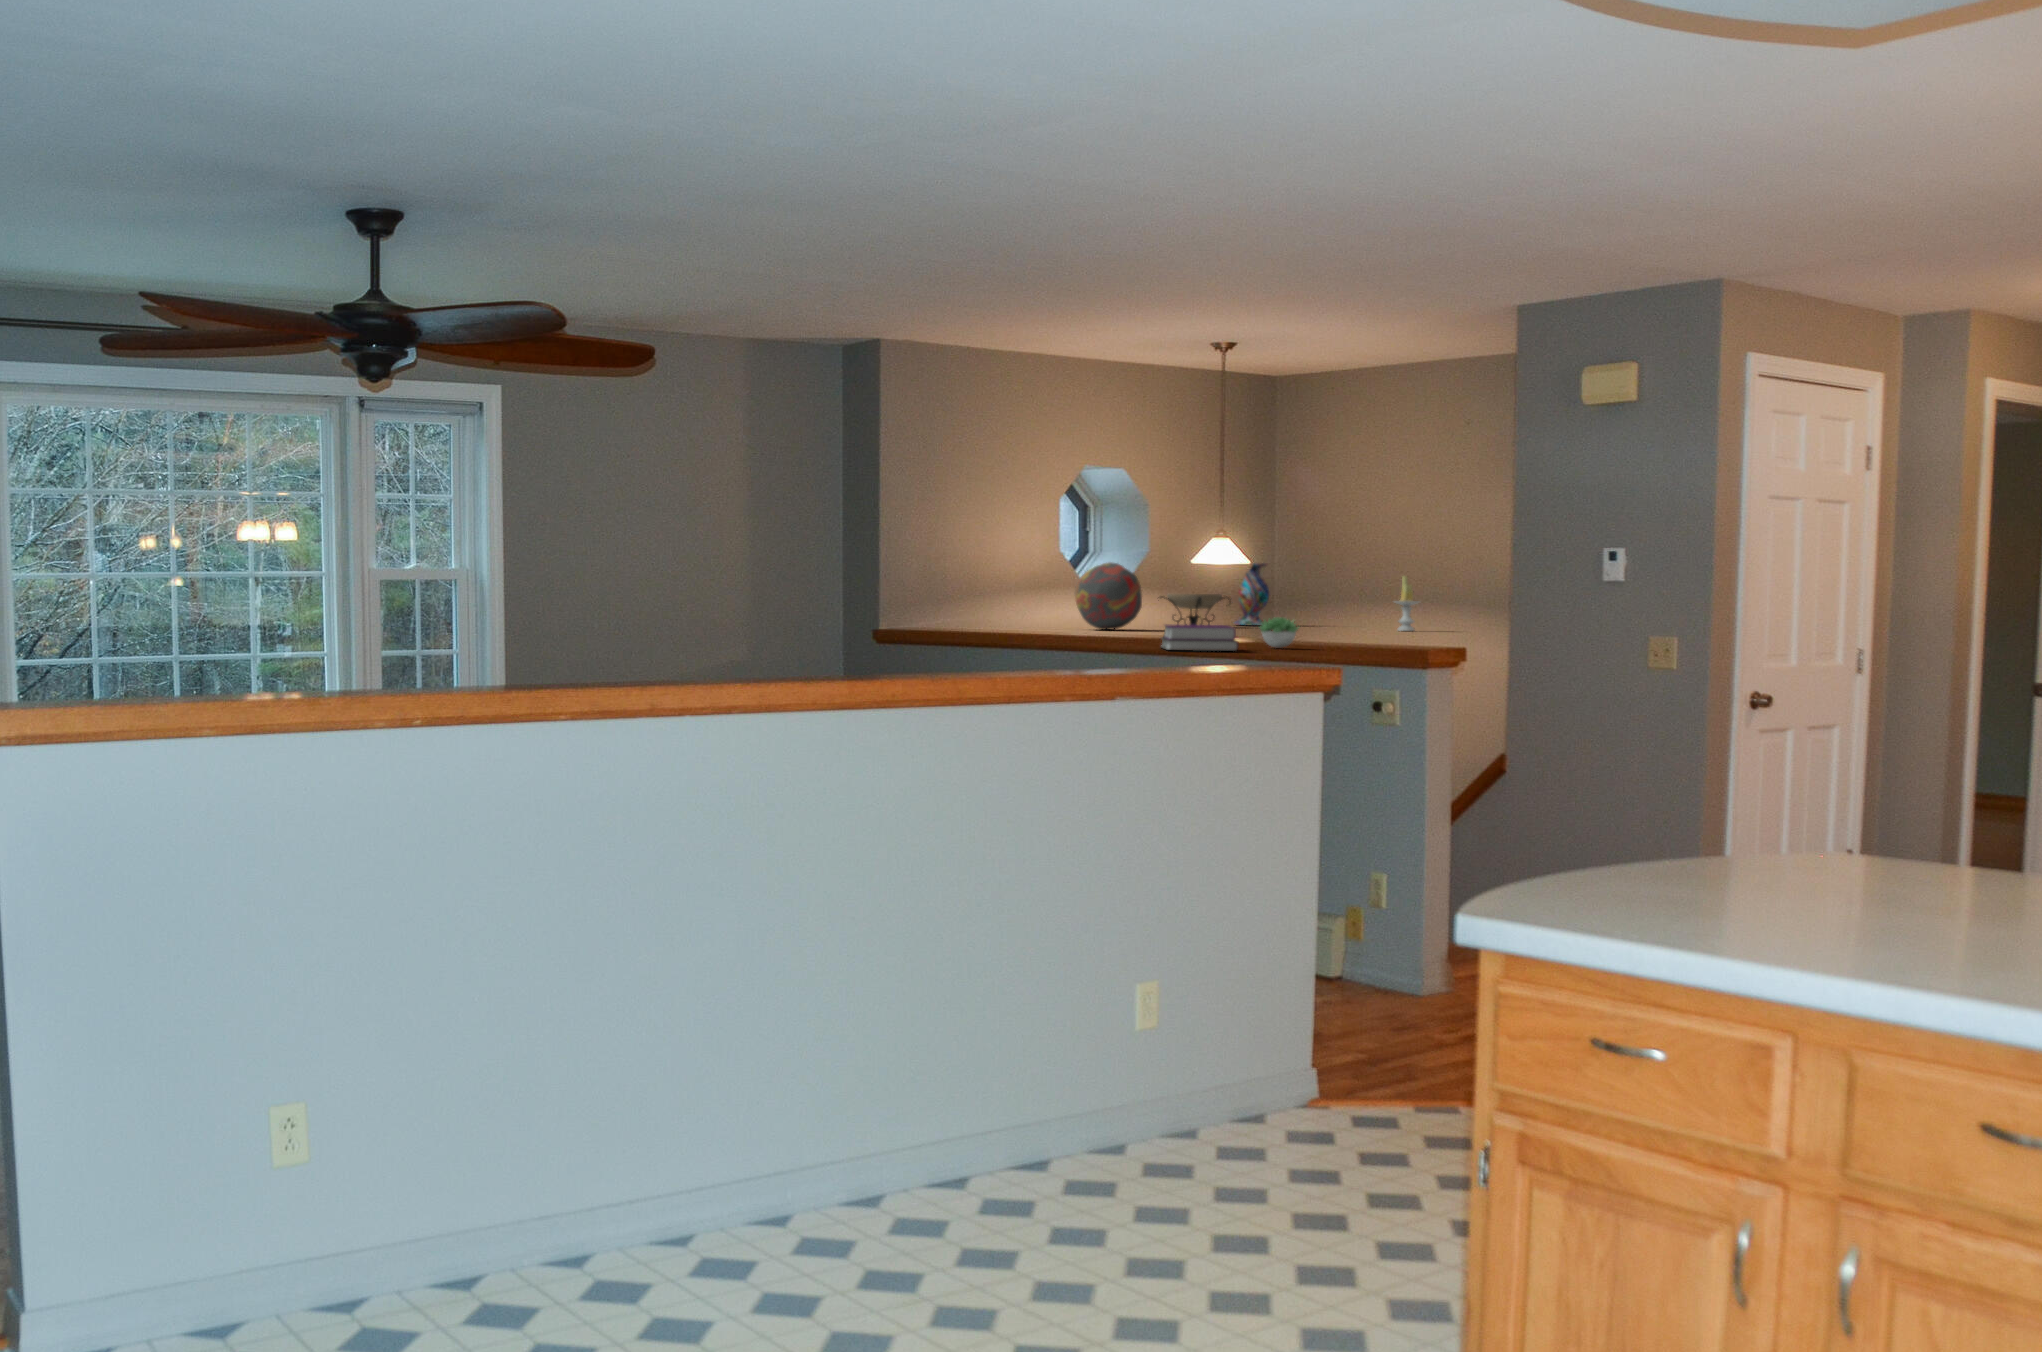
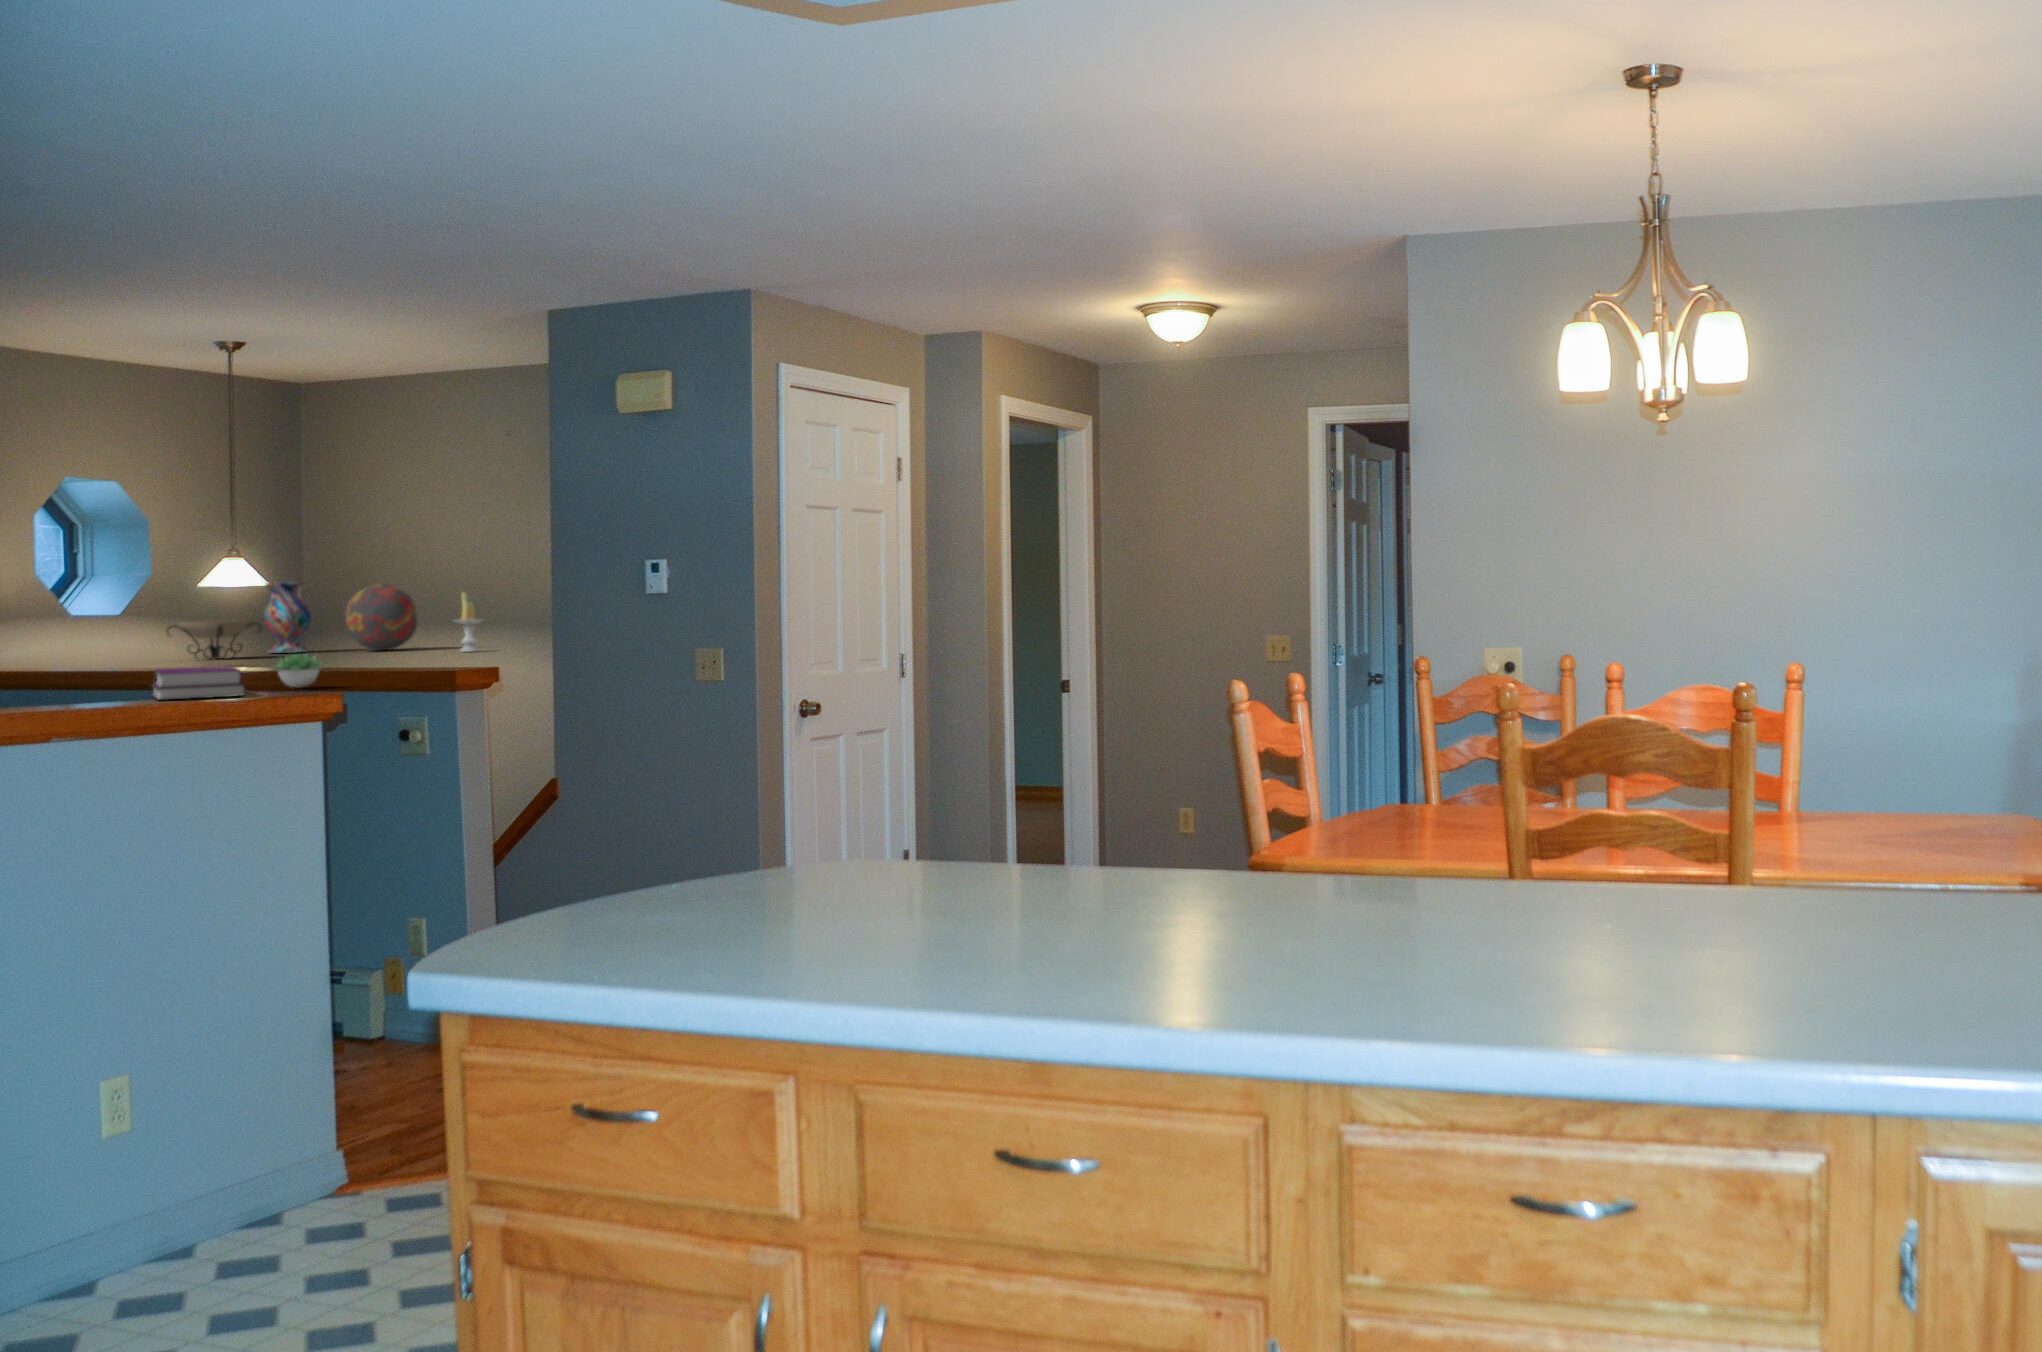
decorative orb: present [1075,562,1142,630] -> present [345,584,417,651]

